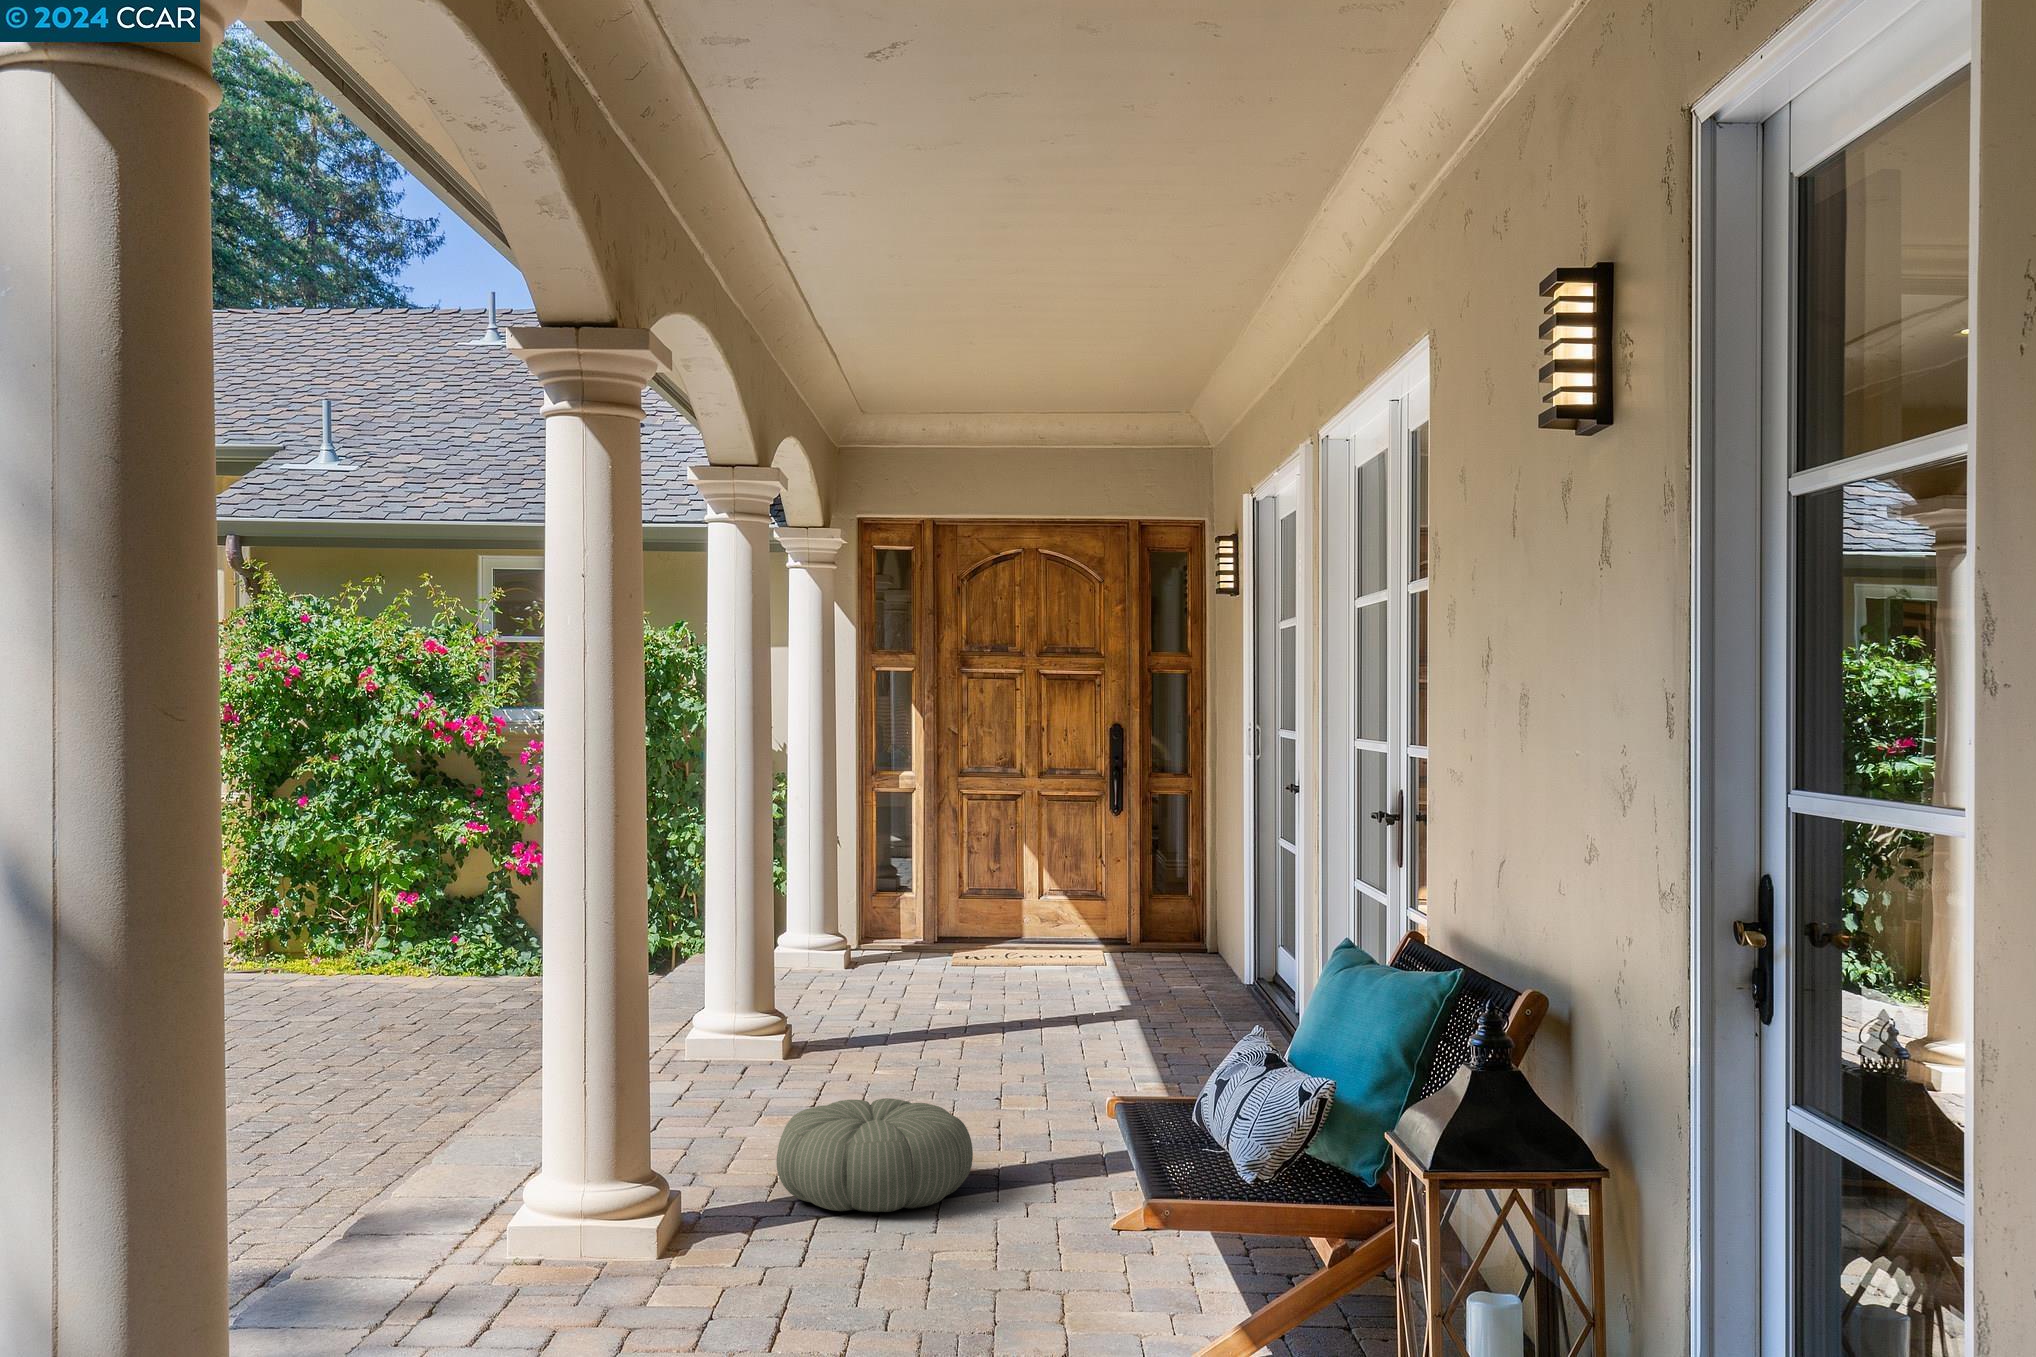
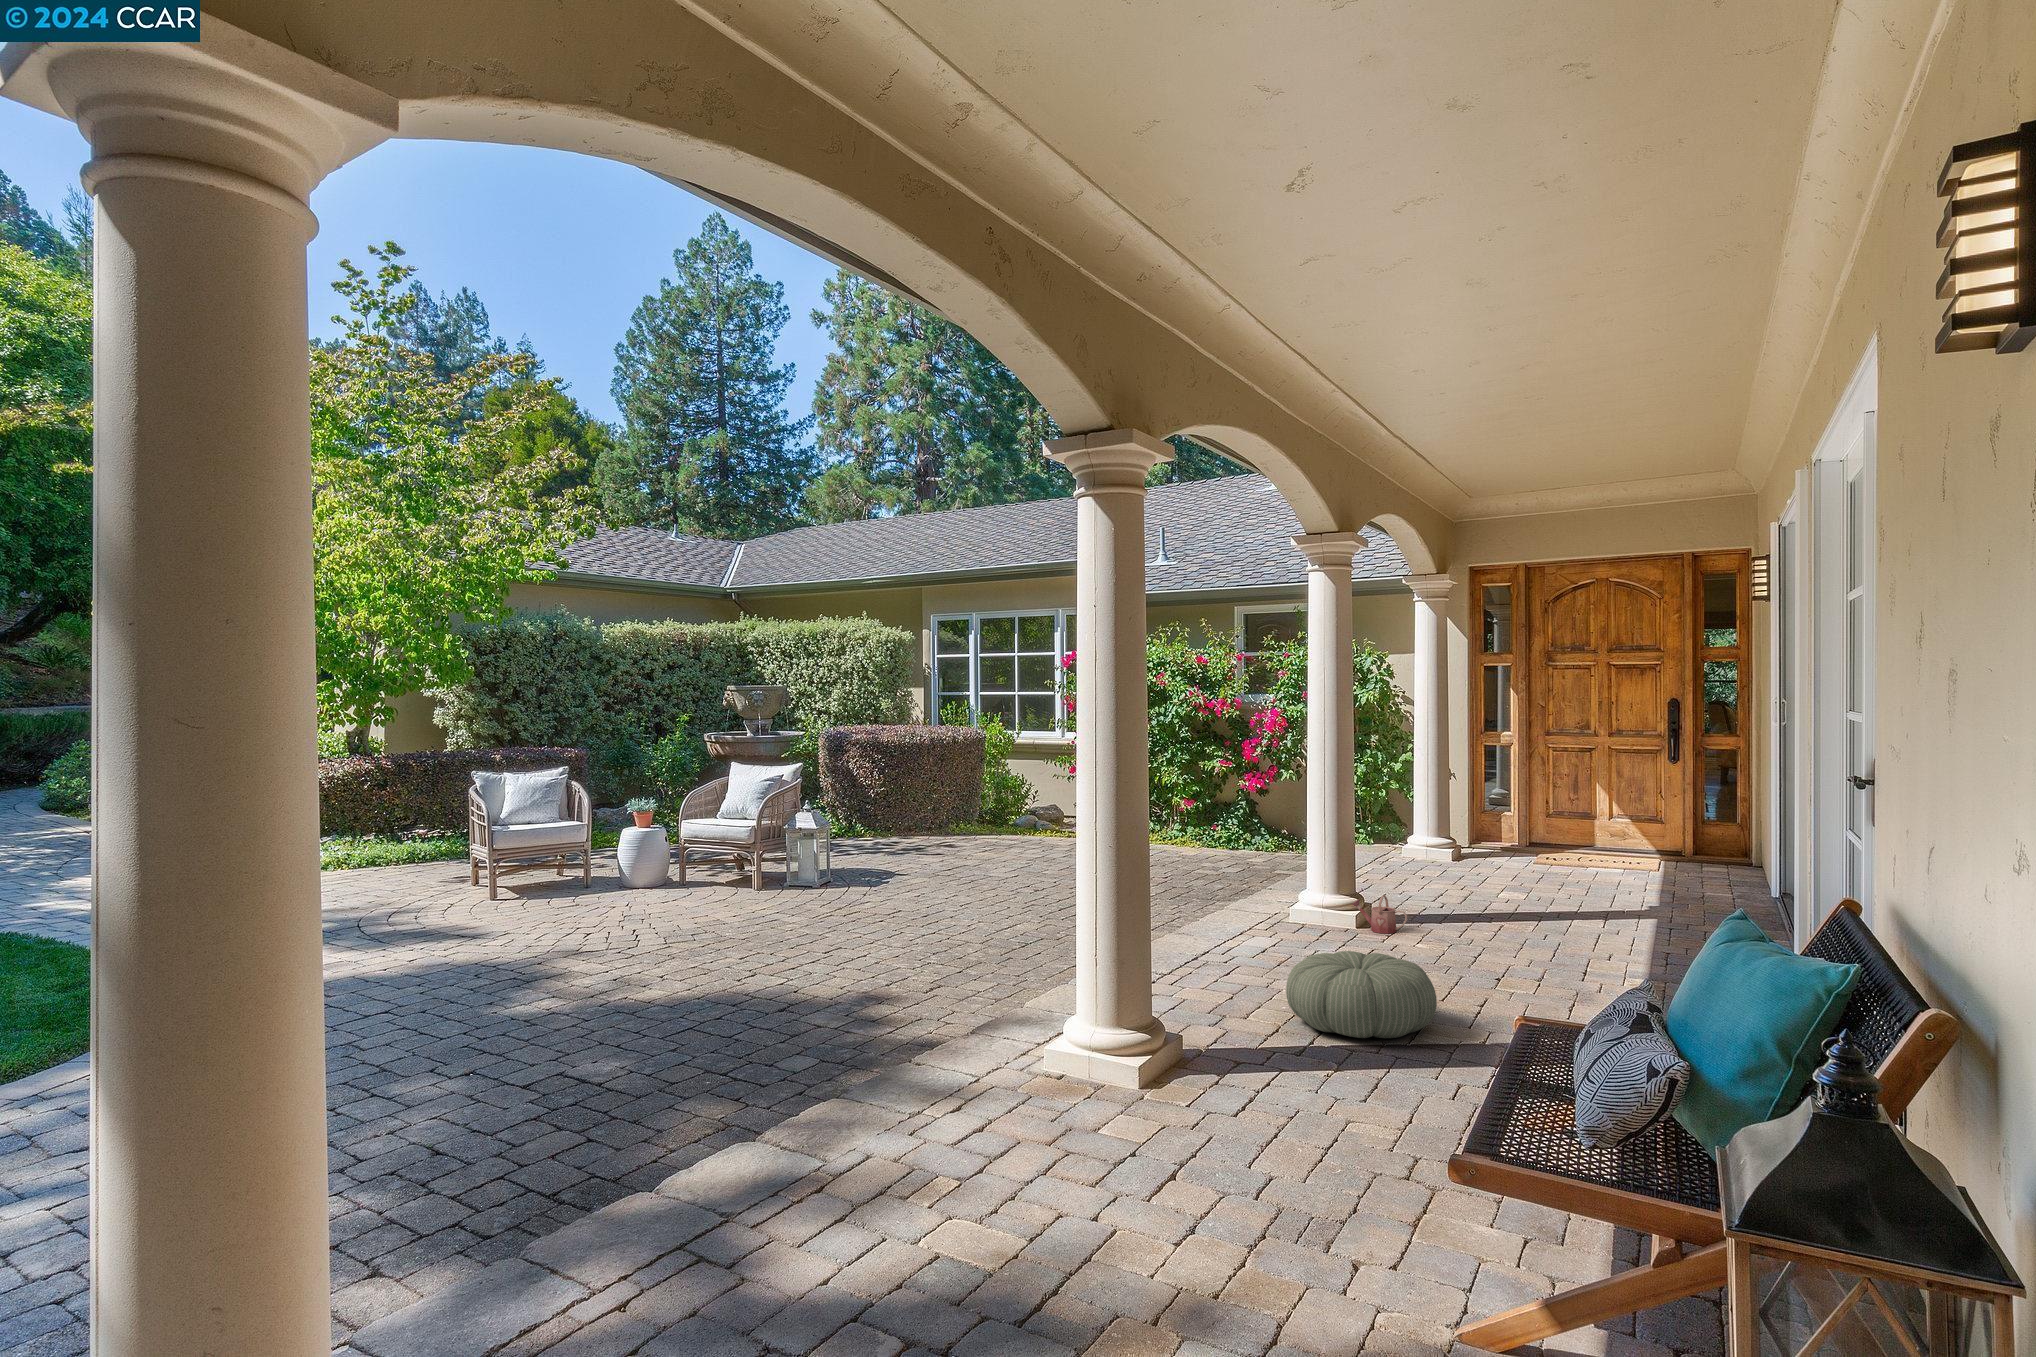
watering can: none [771,1023,851,1079] -> present [1352,895,1407,934]

